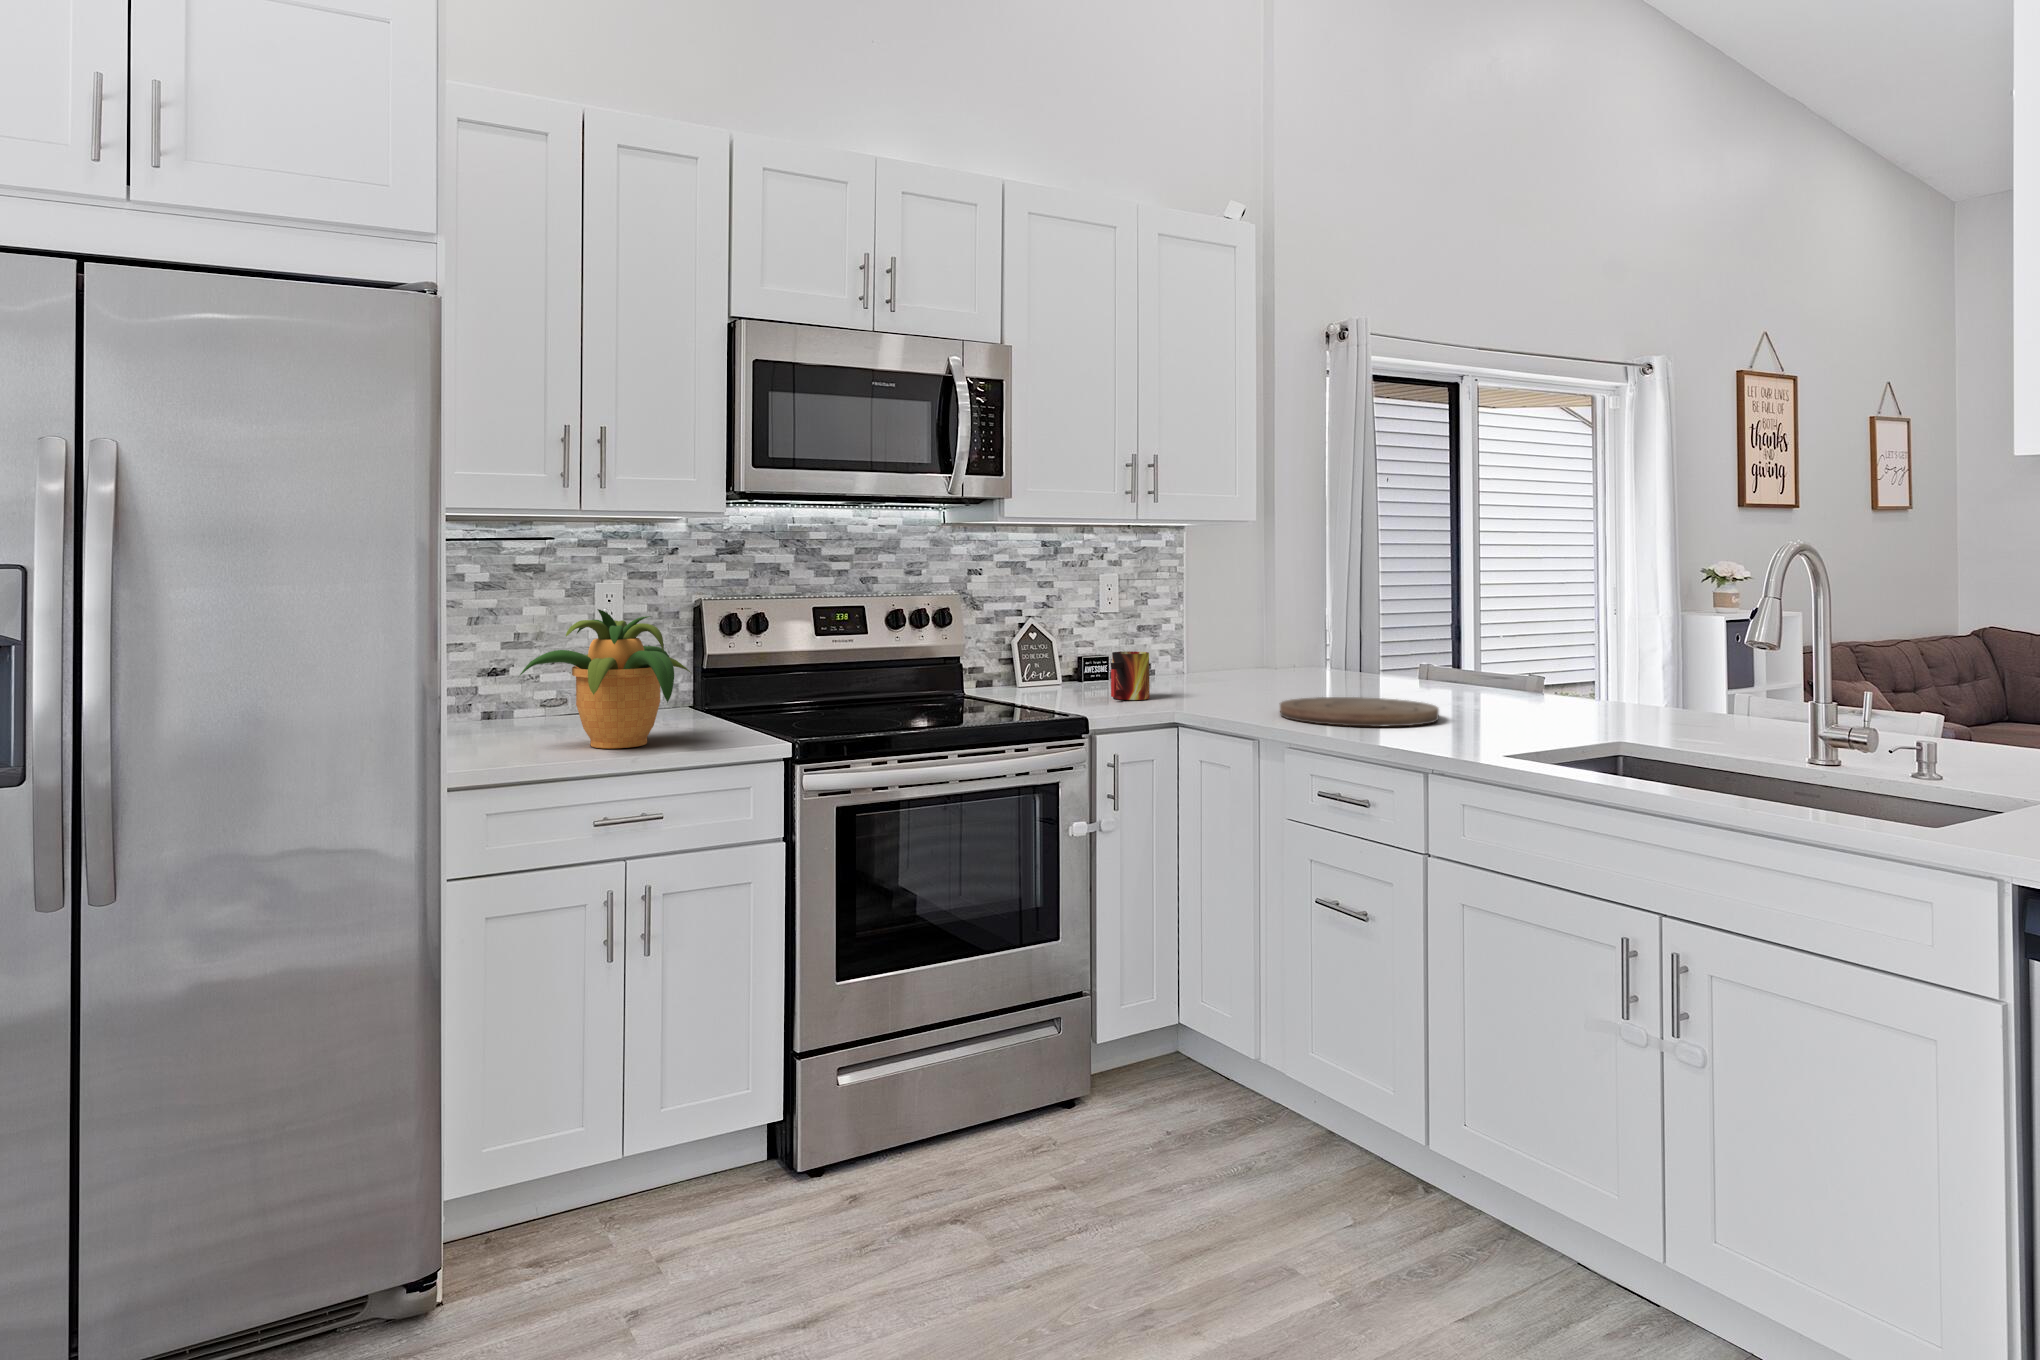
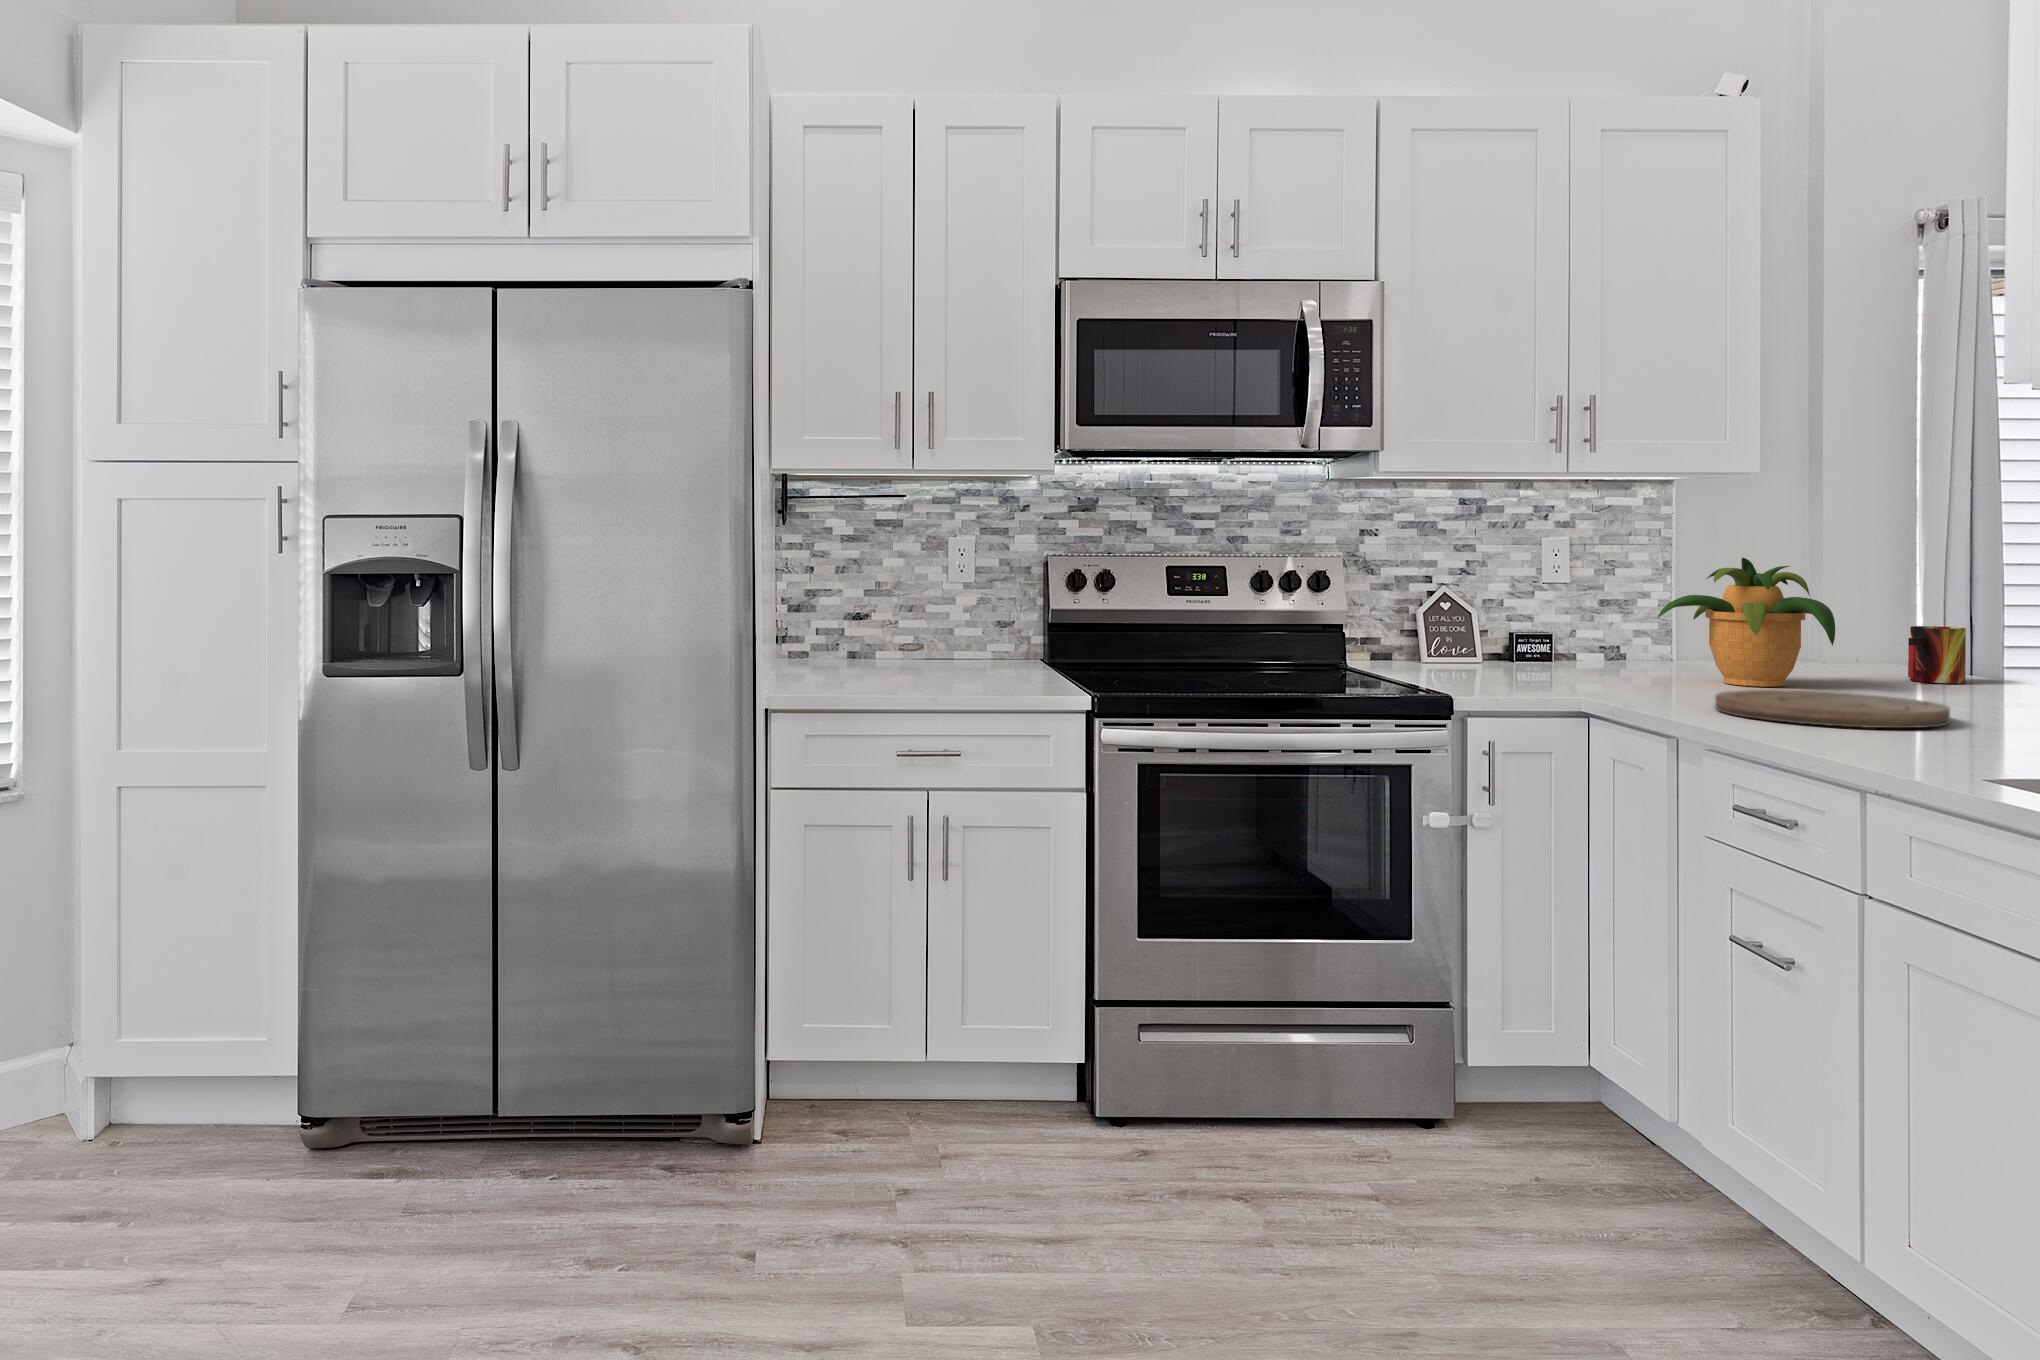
potted plant: present [520,609,690,748] -> present [1657,558,1835,687]
mug: present [1111,651,1150,700] -> present [1908,626,1966,683]

